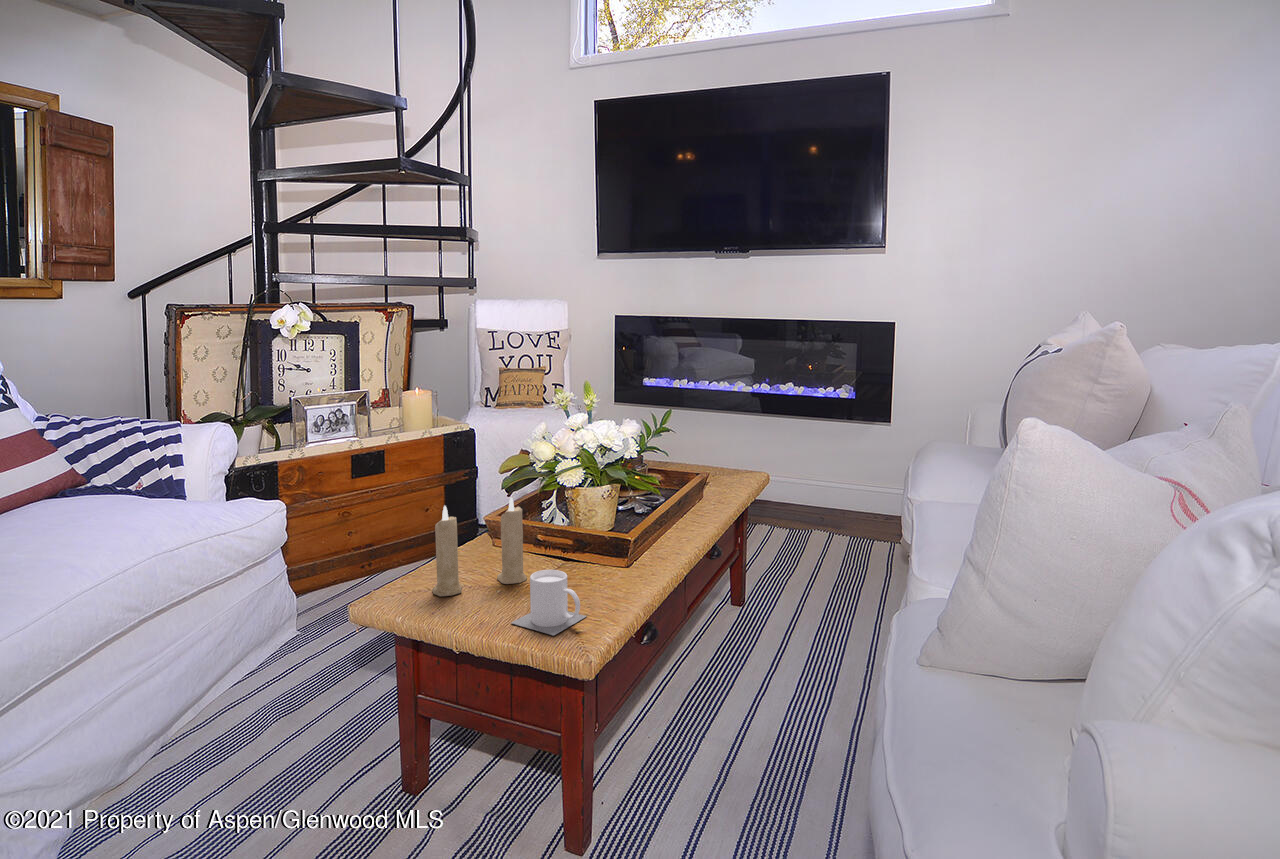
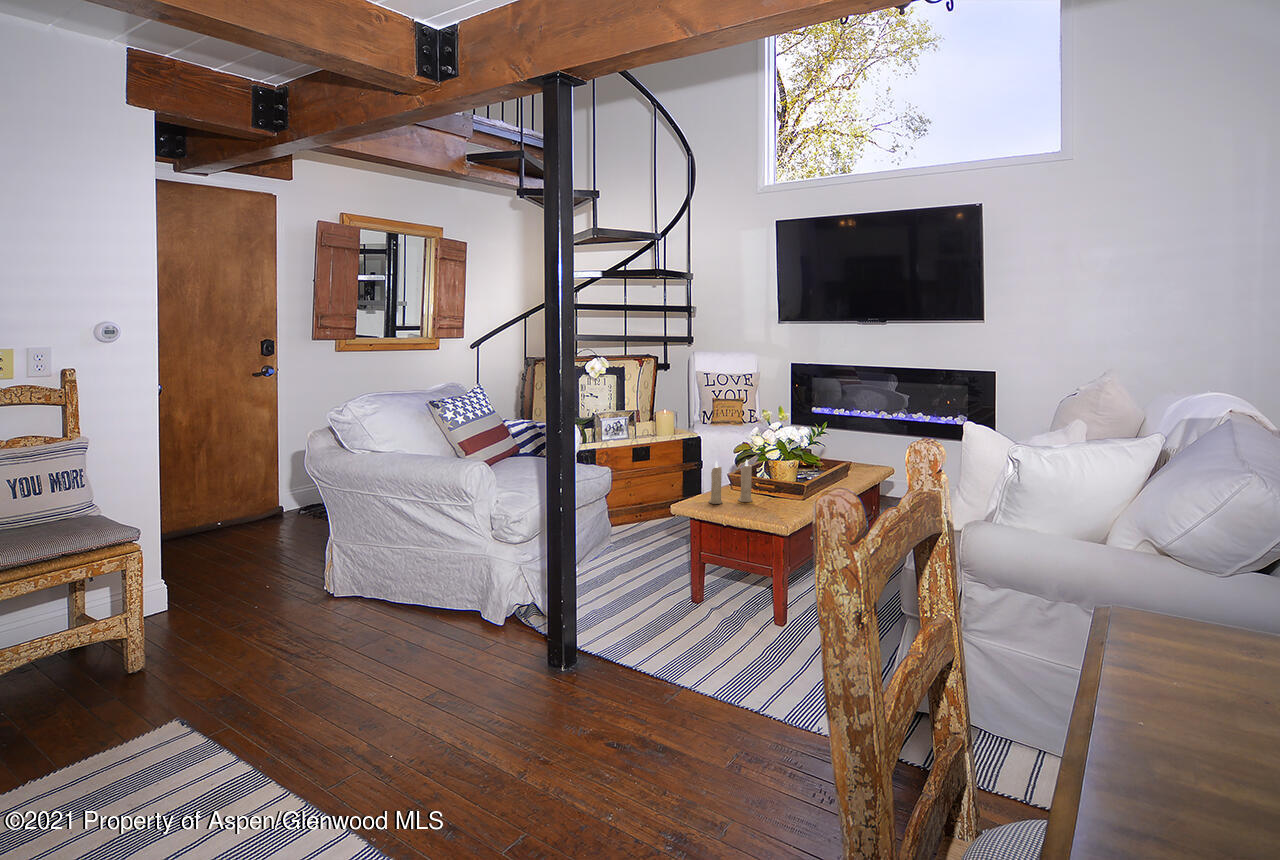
mug: present [511,570,586,636] -> none [750,490,785,517]

